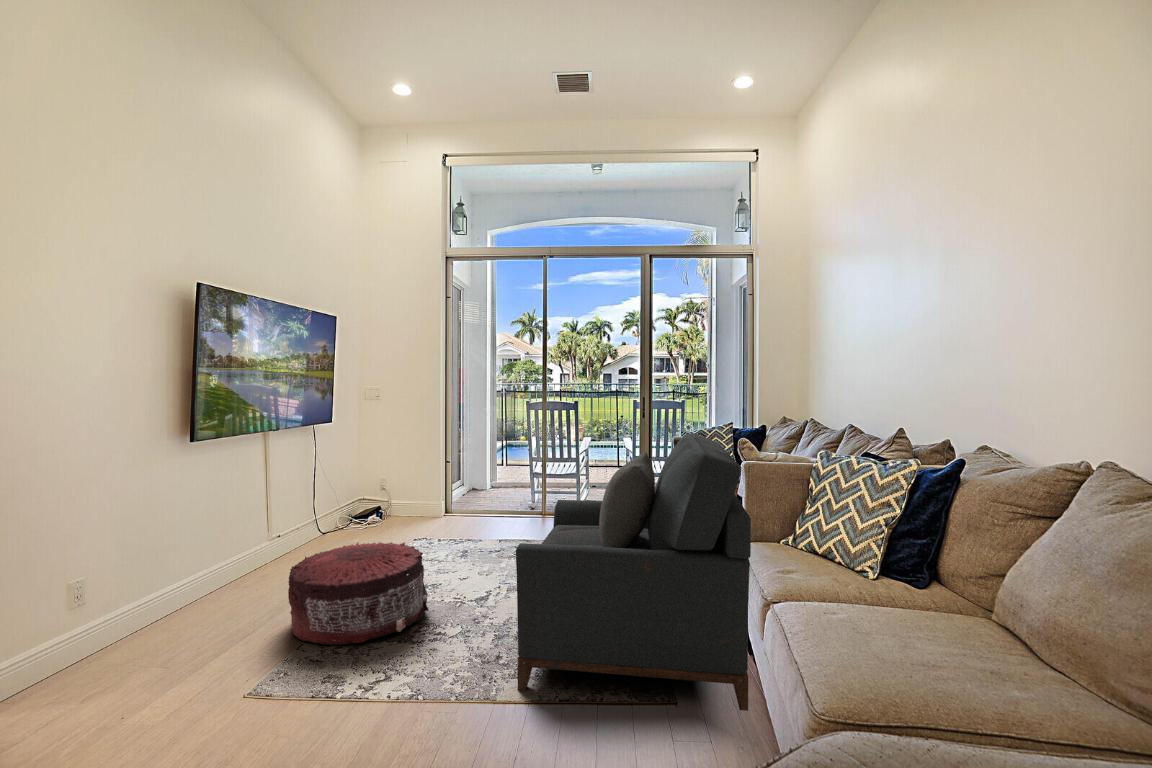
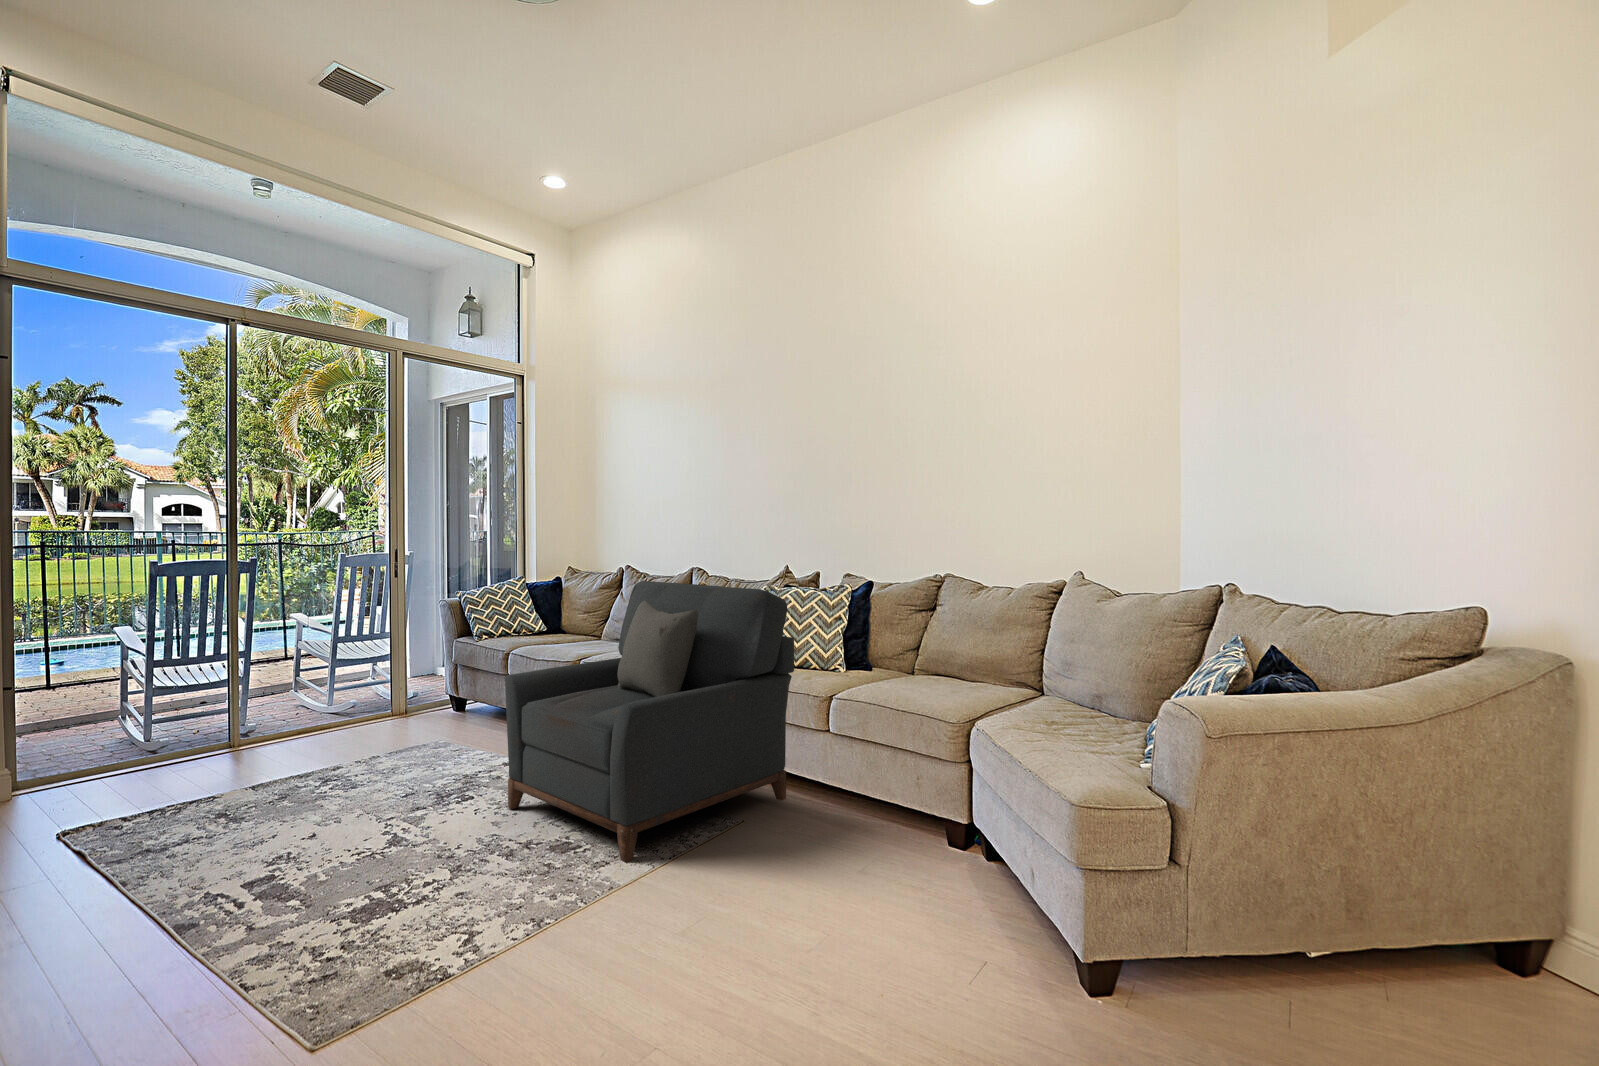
pouf: present [288,542,428,645] -> none [131,786,387,971]

